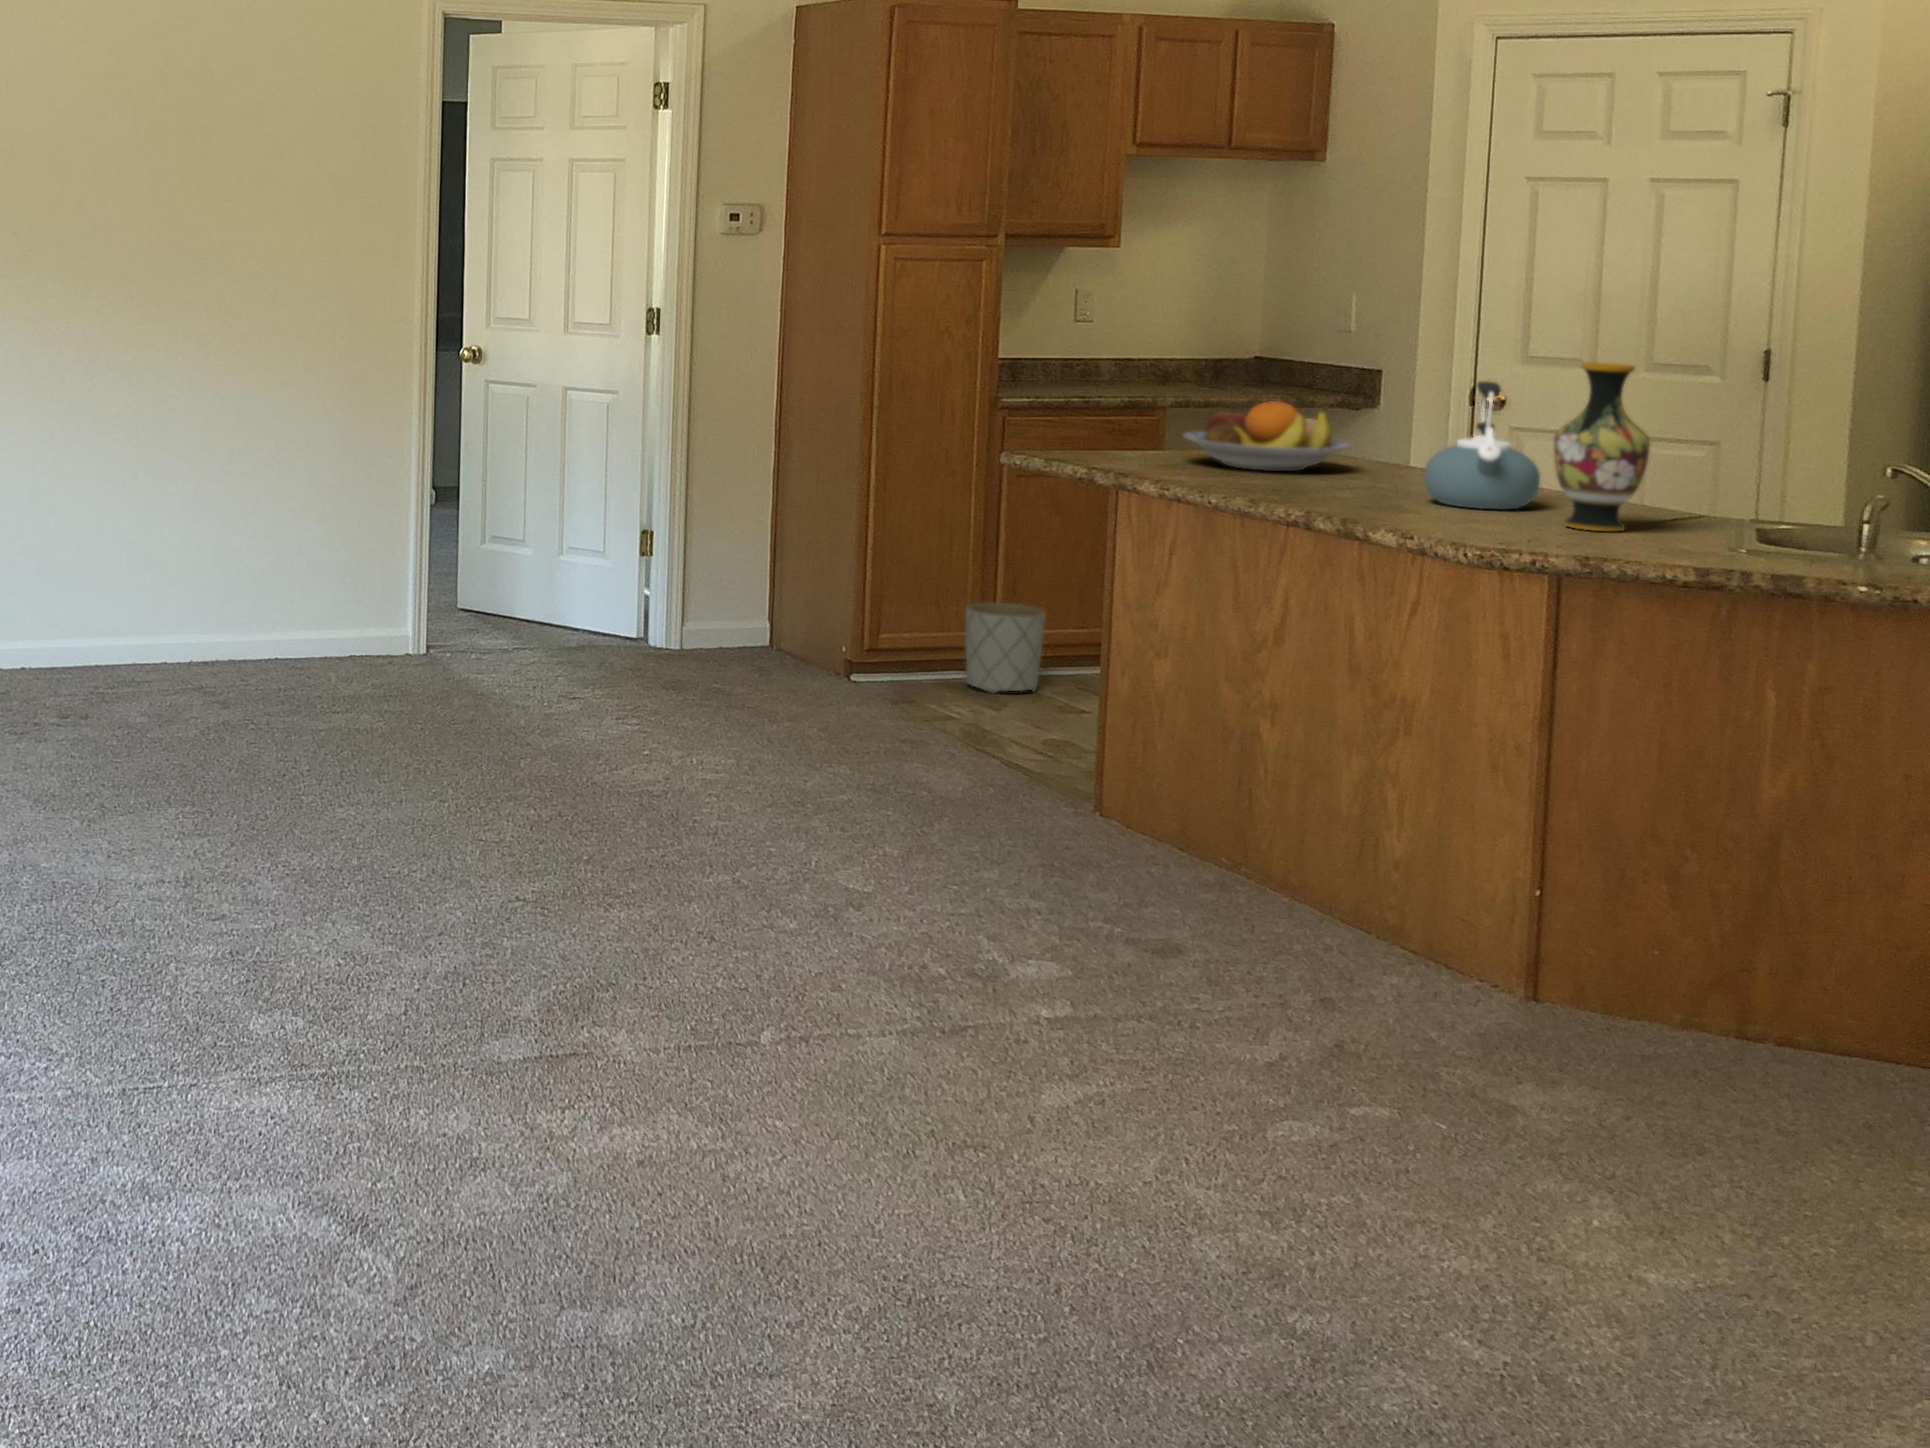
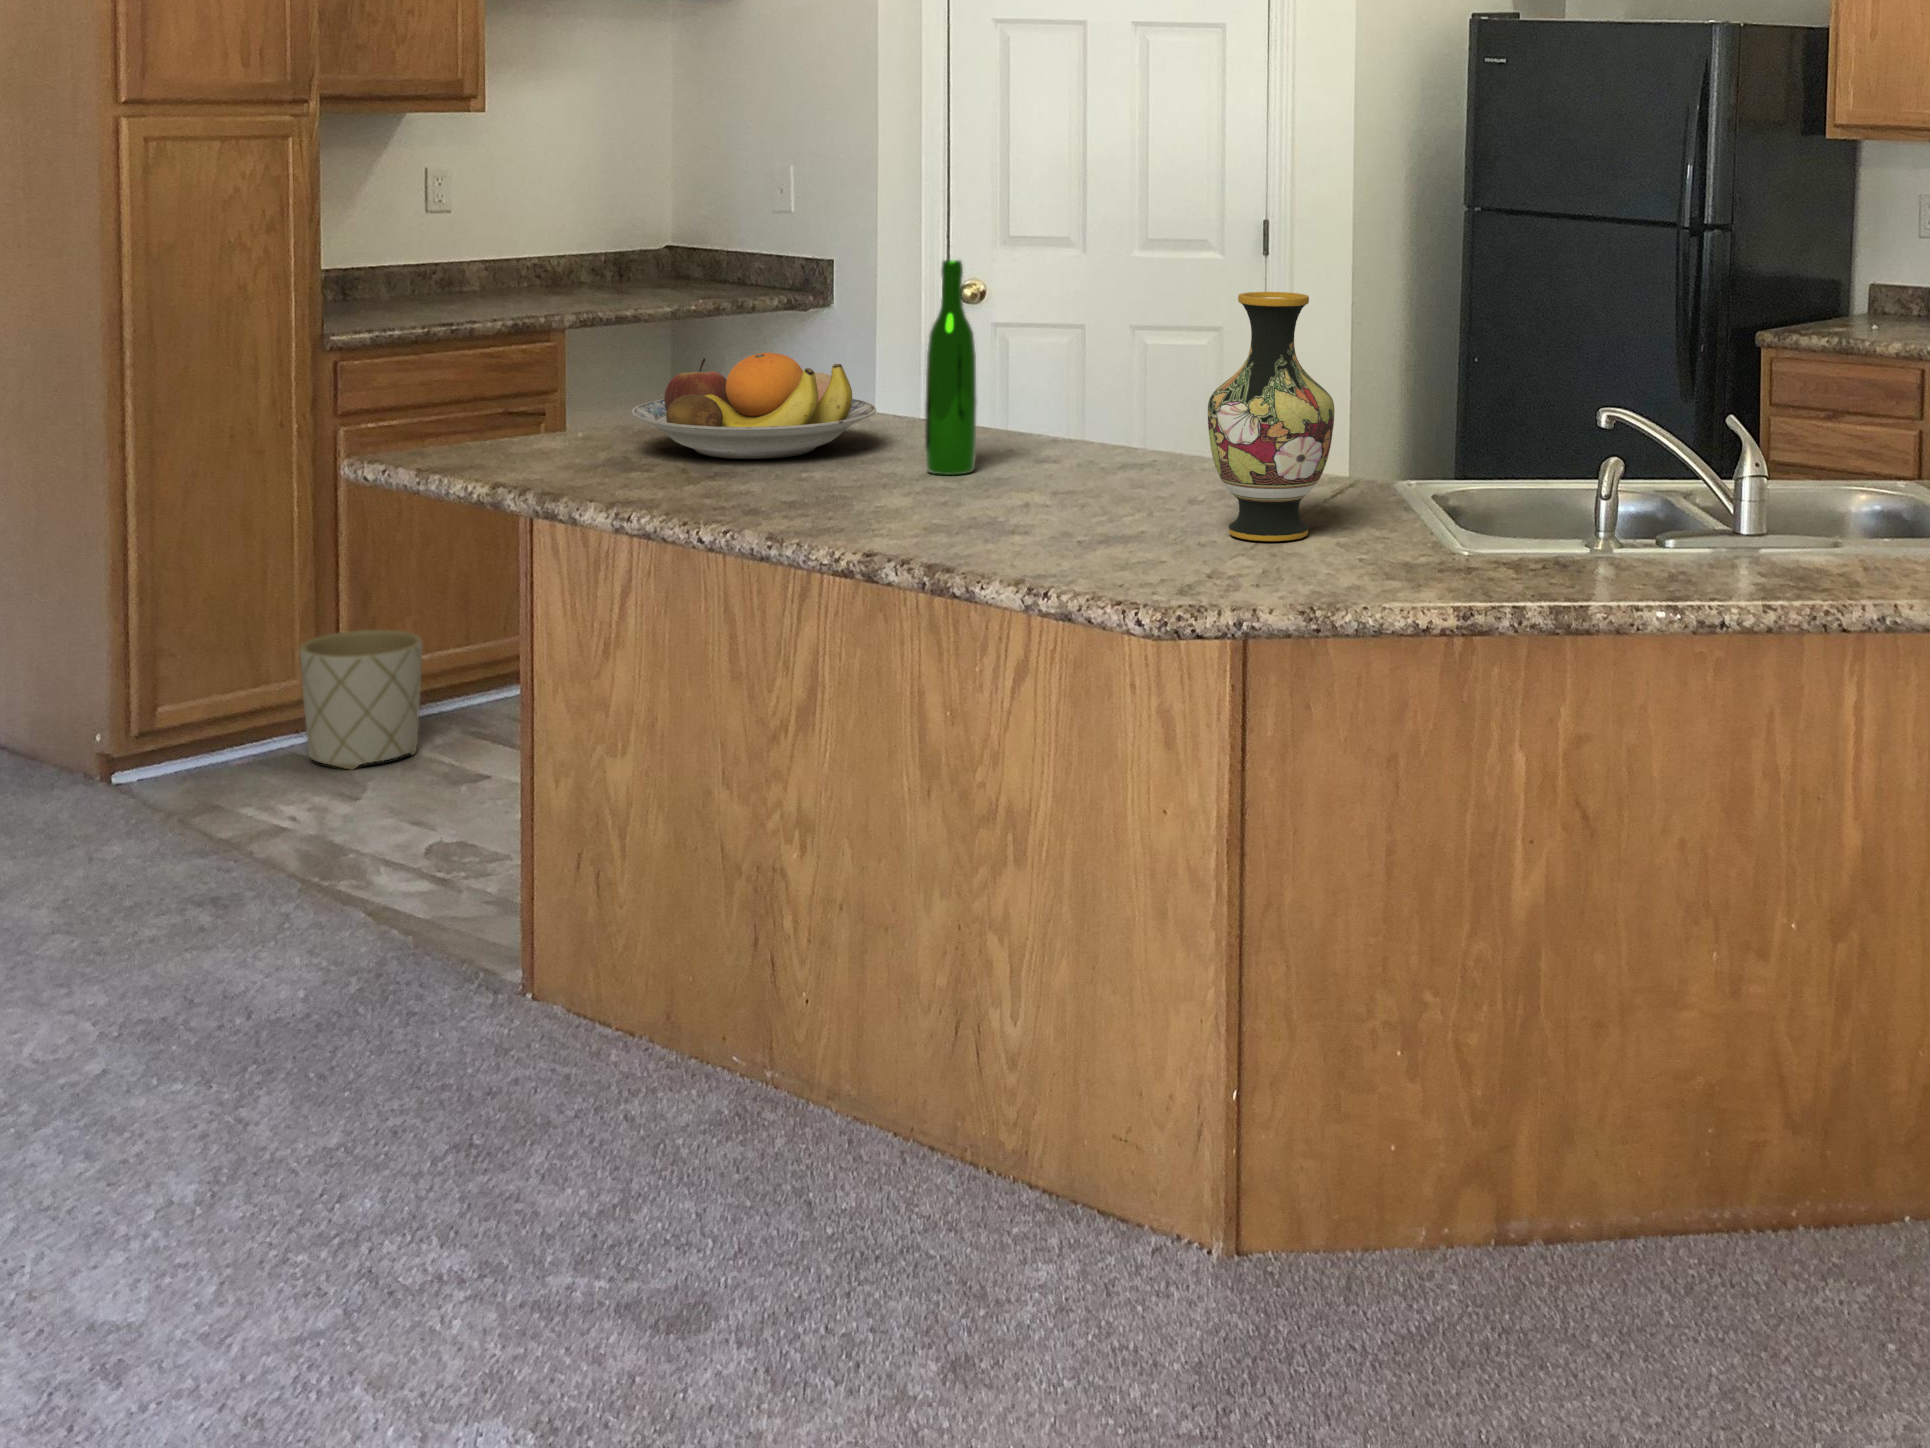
wine bottle: none [1375,341,1416,487] -> present [925,260,977,475]
kettle: present [1424,381,1540,510] -> none [1011,319,1167,510]

